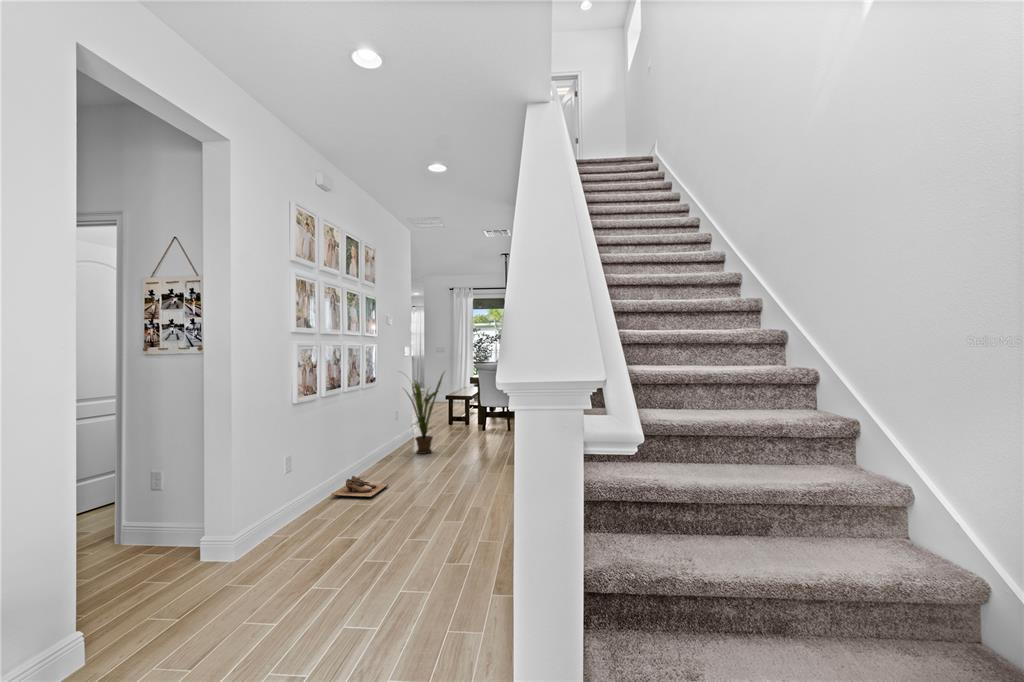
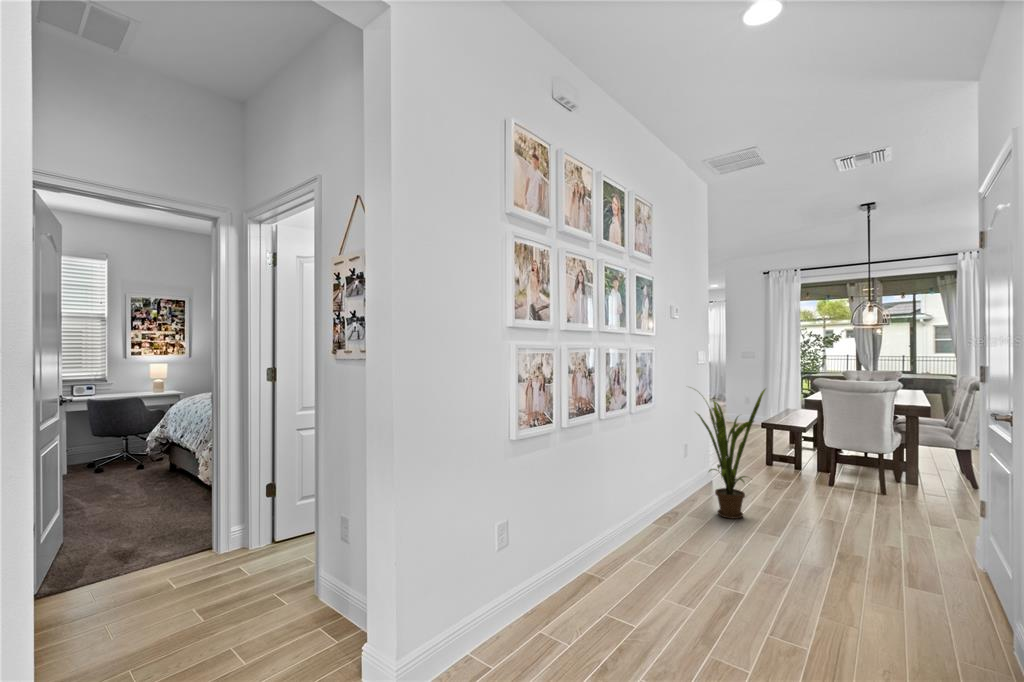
shoe: present [332,476,388,497] -> none [576,556,668,608]

